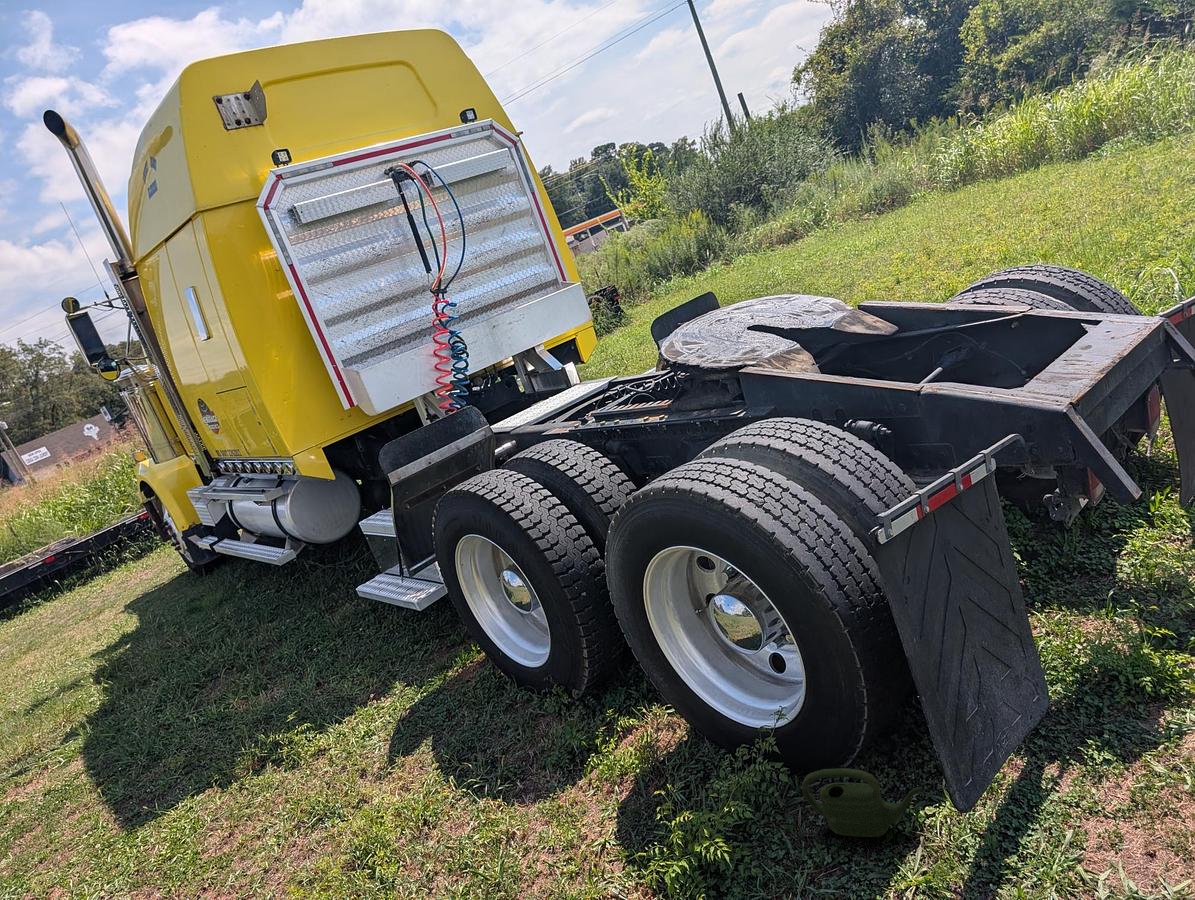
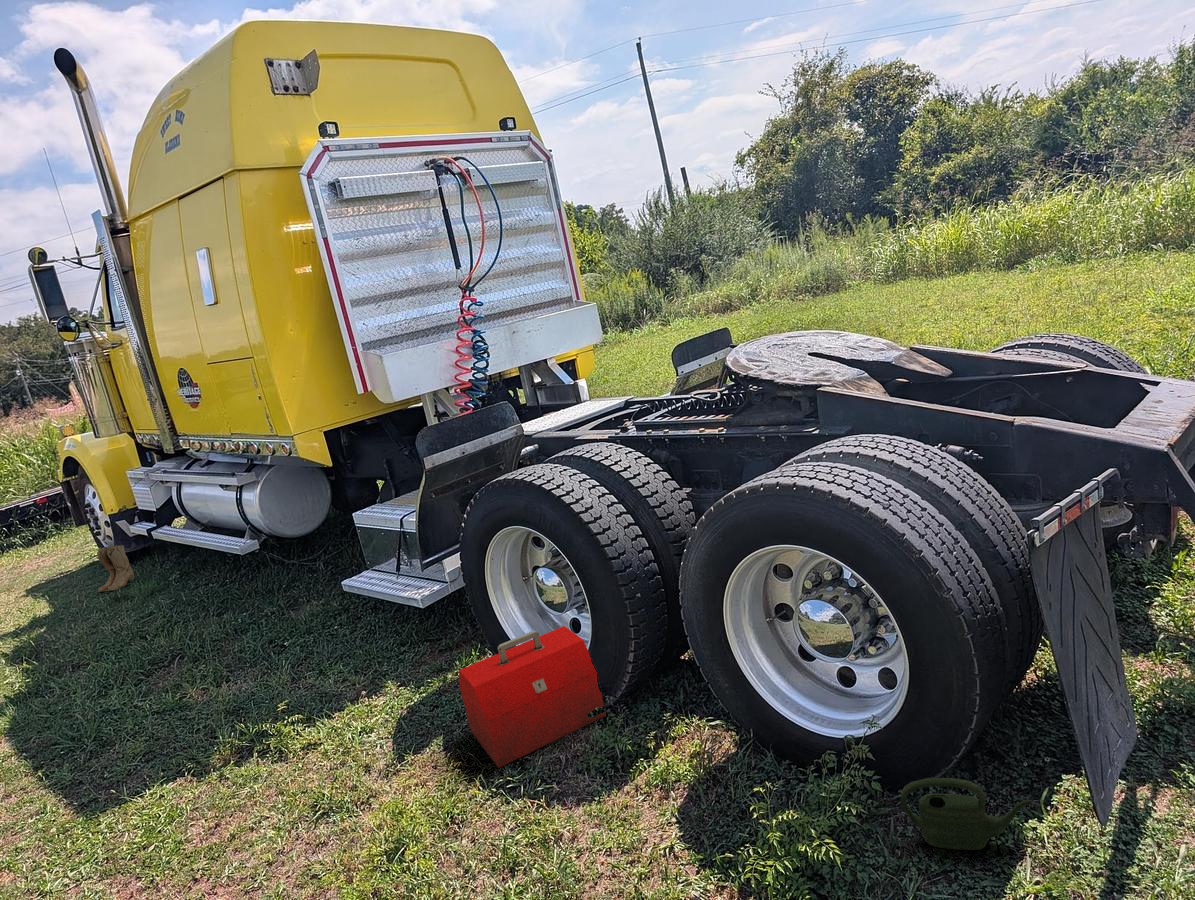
boots: none [167,562,204,608] -> present [97,545,134,592]
toolbox: none [429,626,574,768] -> present [459,626,606,768]

